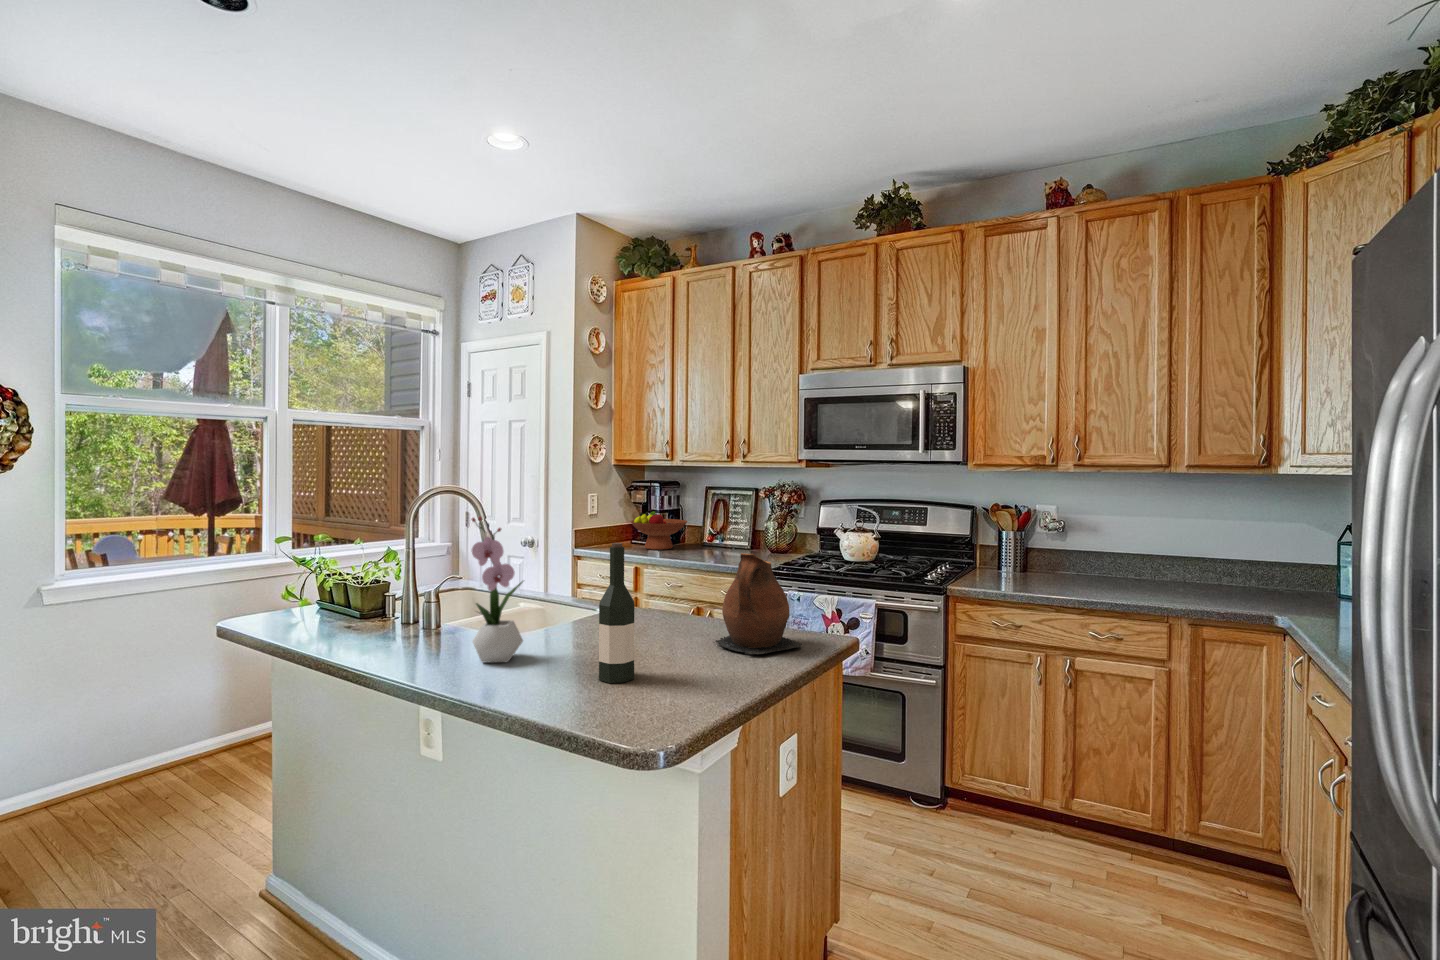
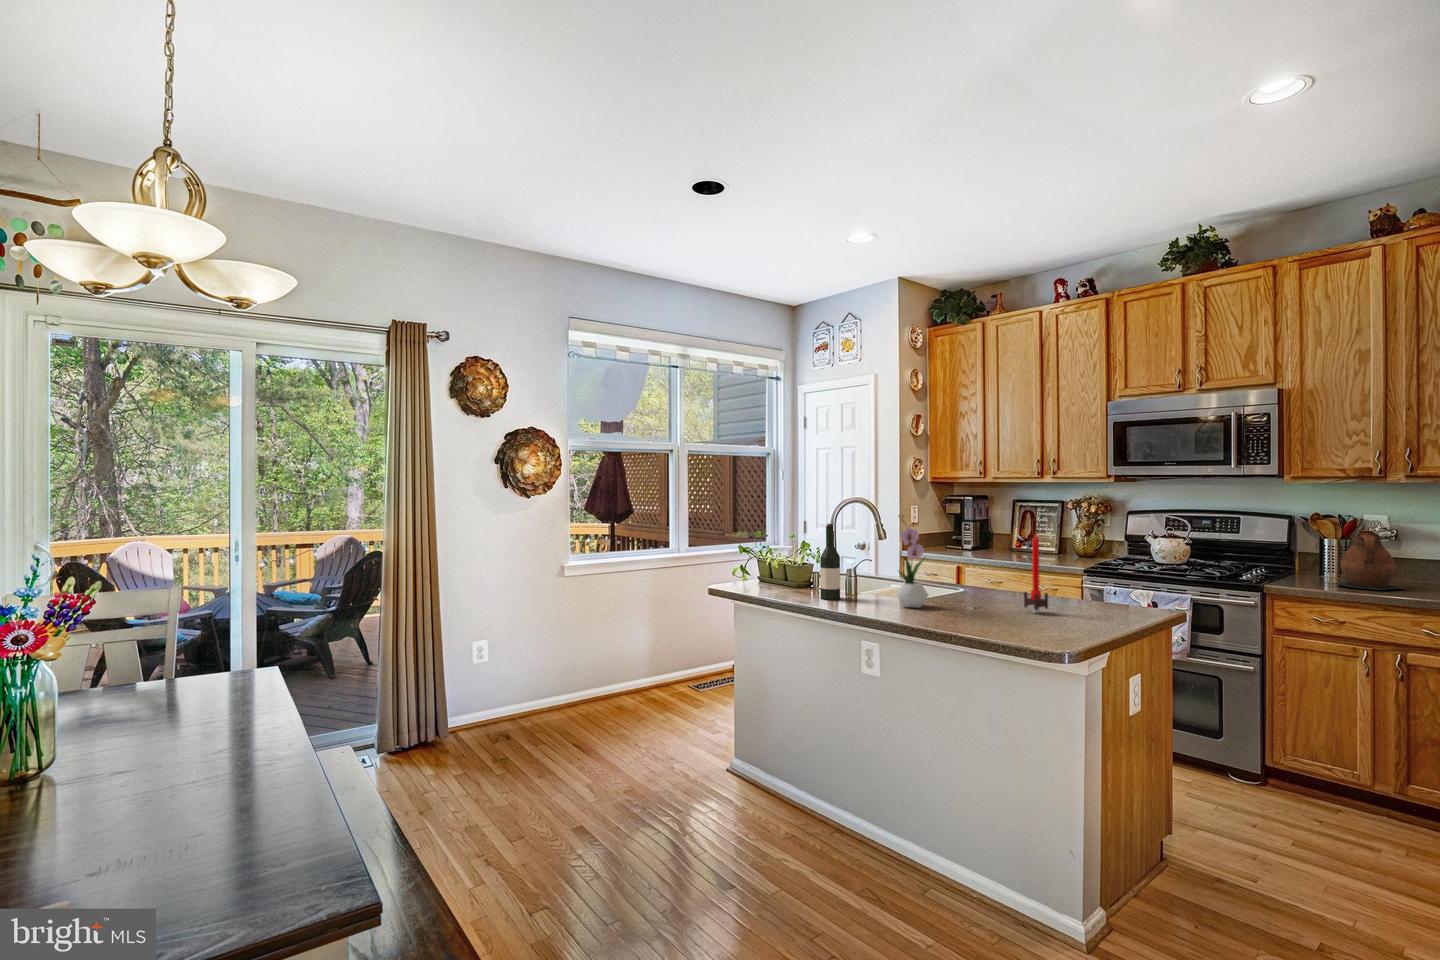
fruit bowl: present [630,511,687,550] -> none [947,520,998,553]
wine bottle: present [599,543,635,683] -> present [820,524,840,600]
candle: none [660,545,692,660] -> present [1024,535,1048,613]
ceramic pitcher: present [715,553,802,654] -> present [1336,530,1404,590]

